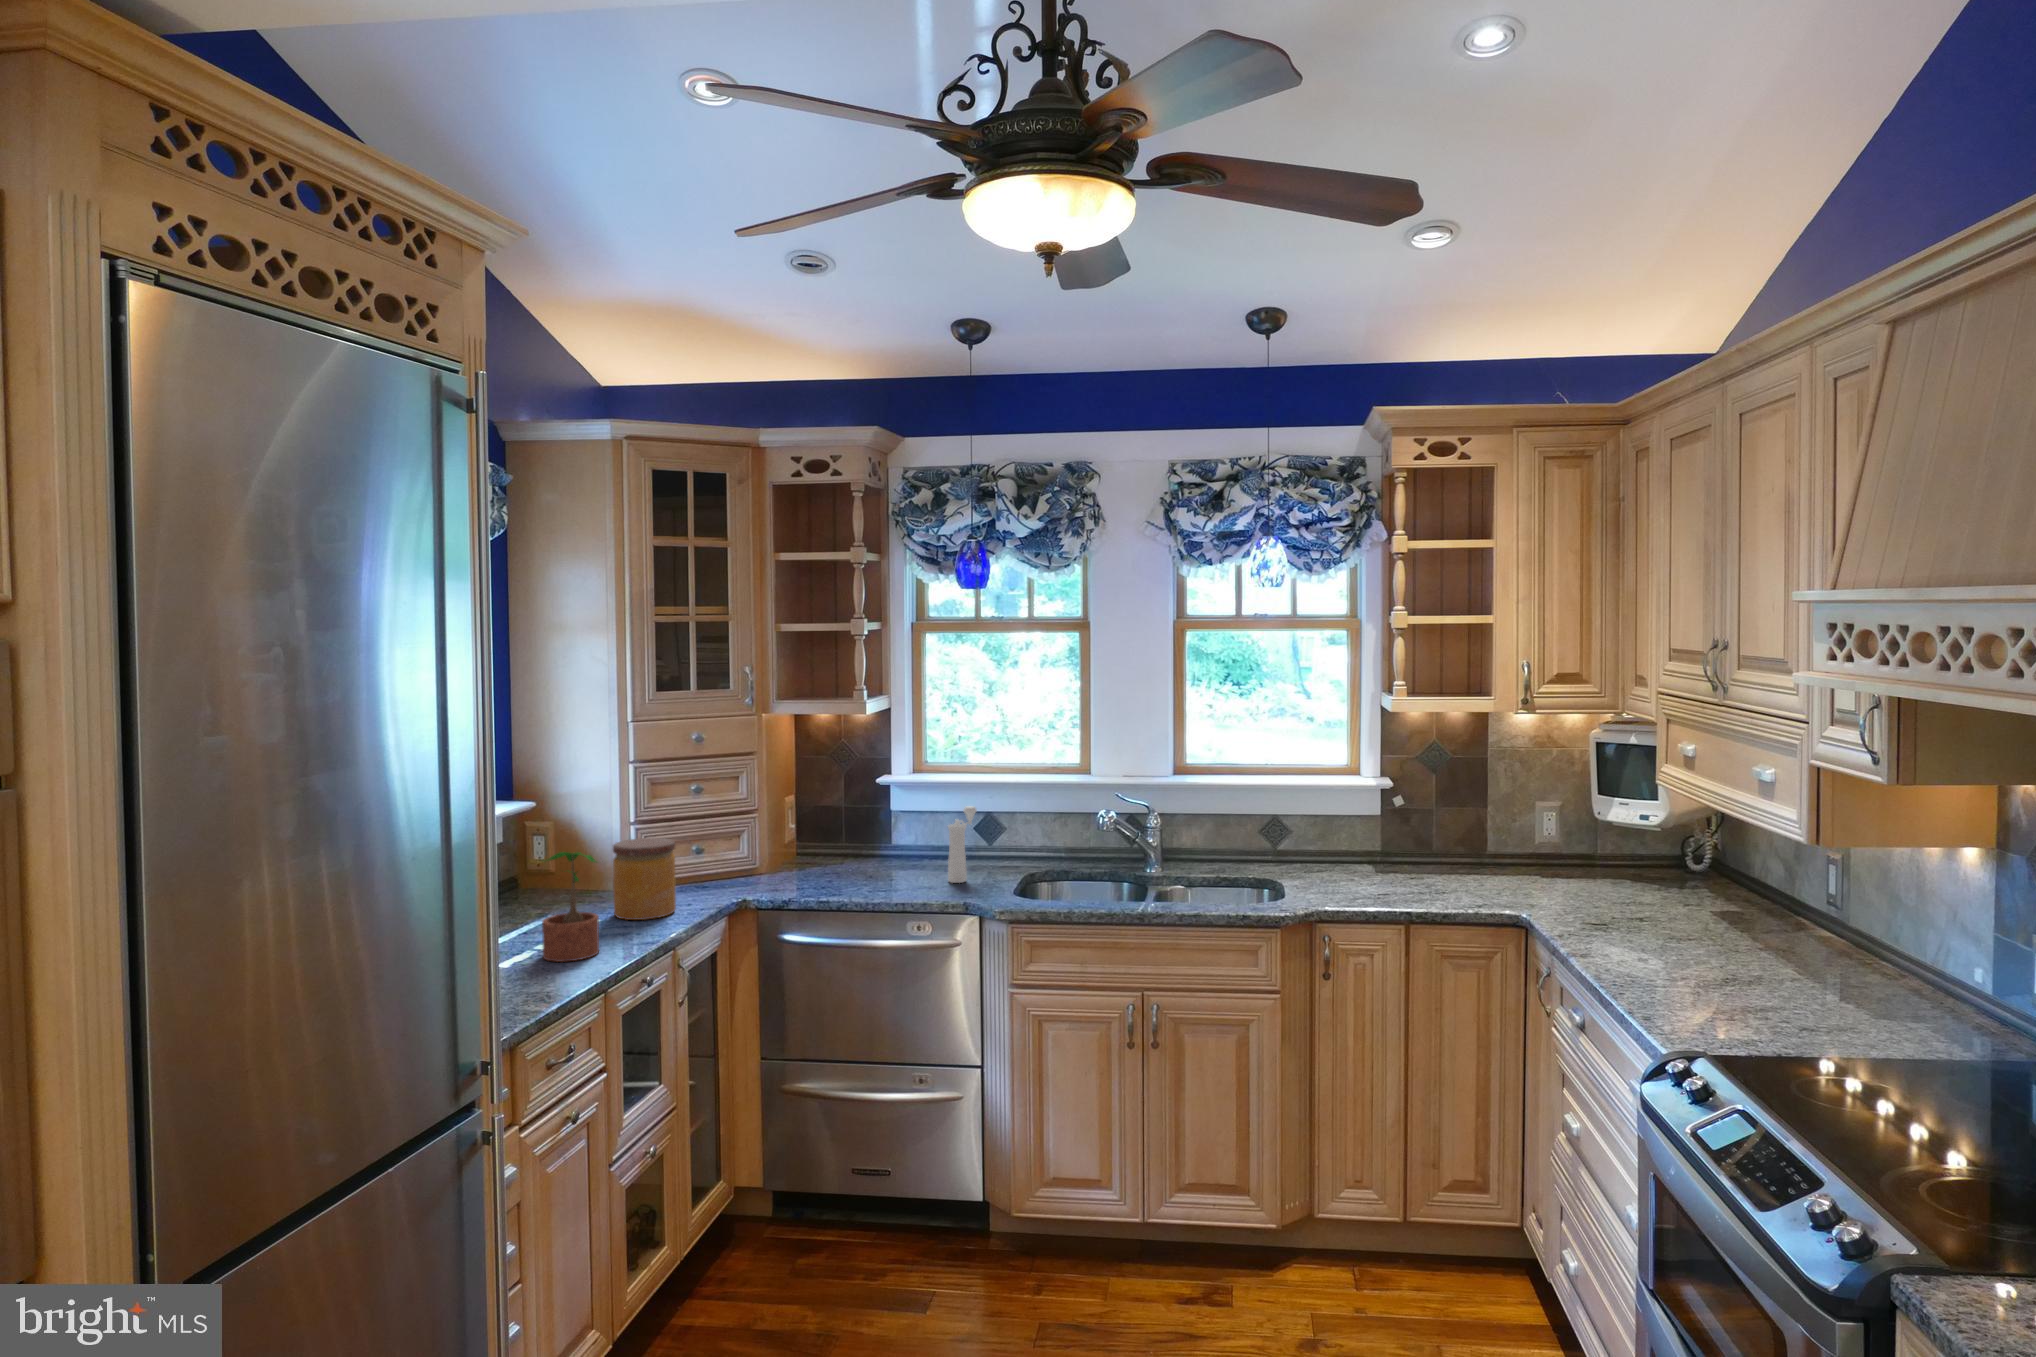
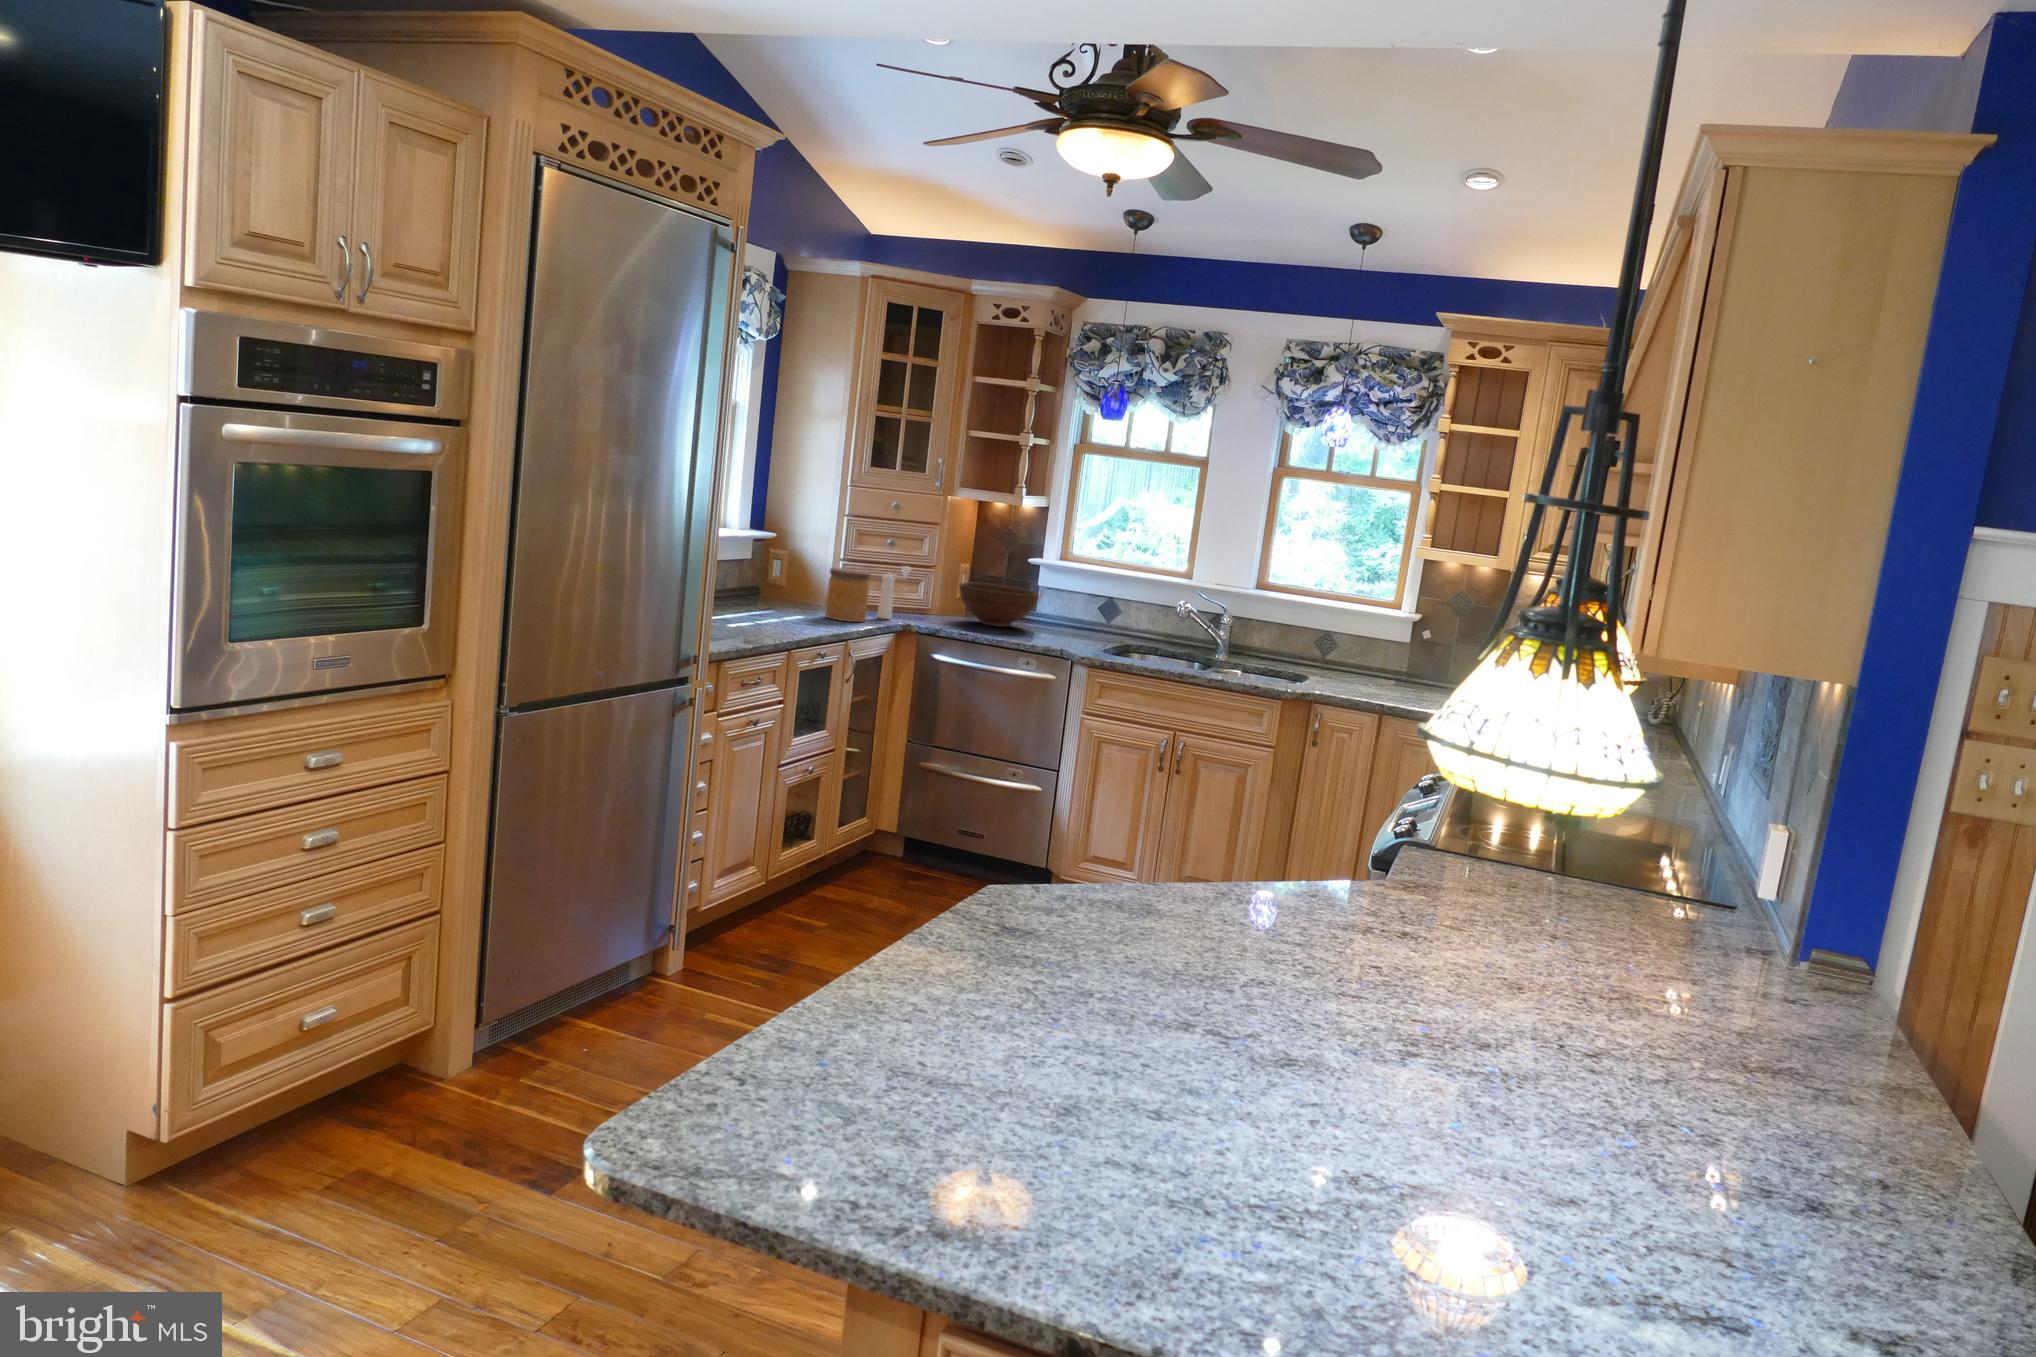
pepper mill: present [948,806,977,883] -> present [878,566,911,619]
fruit bowl: none [797,814,904,874] -> present [959,582,1039,627]
potted plant: present [542,852,599,962] -> none [780,560,824,629]

